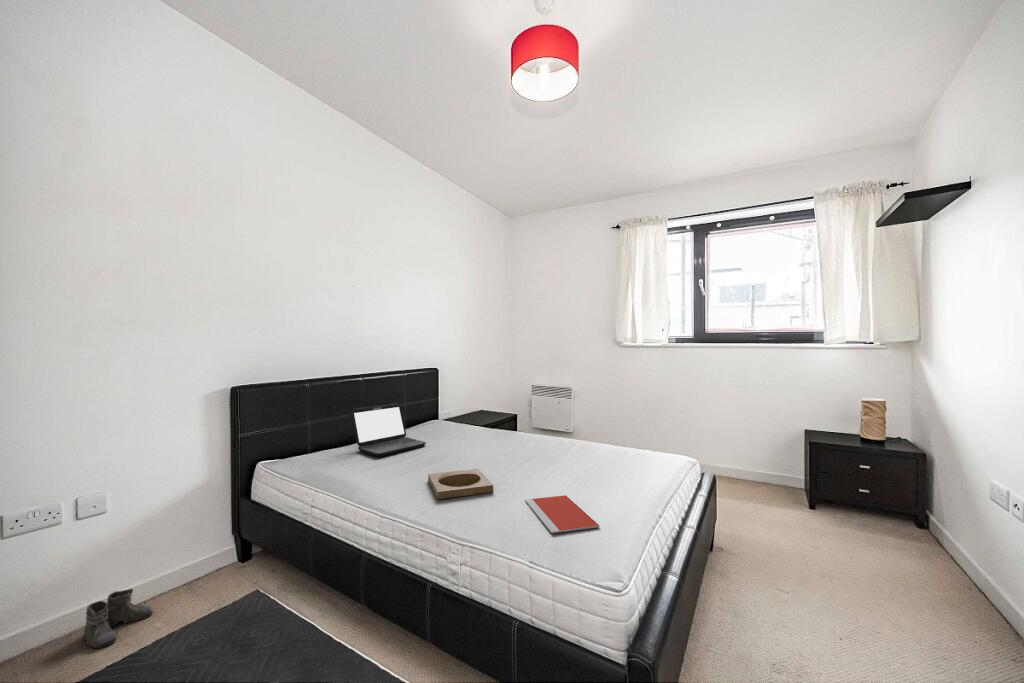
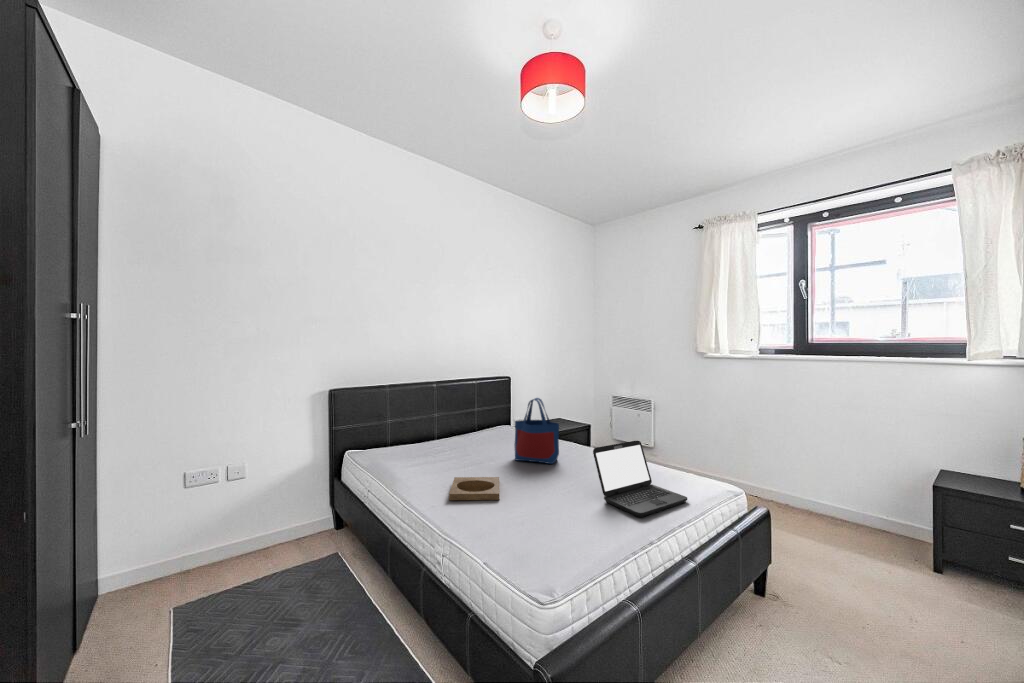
tote bag: none [474,383,523,452] -> present [514,398,559,464]
laptop: present [352,404,426,457] -> present [593,441,687,517]
notebook: present [525,495,600,533] -> none [518,510,567,545]
boots: present [83,589,152,648] -> none [219,537,269,574]

